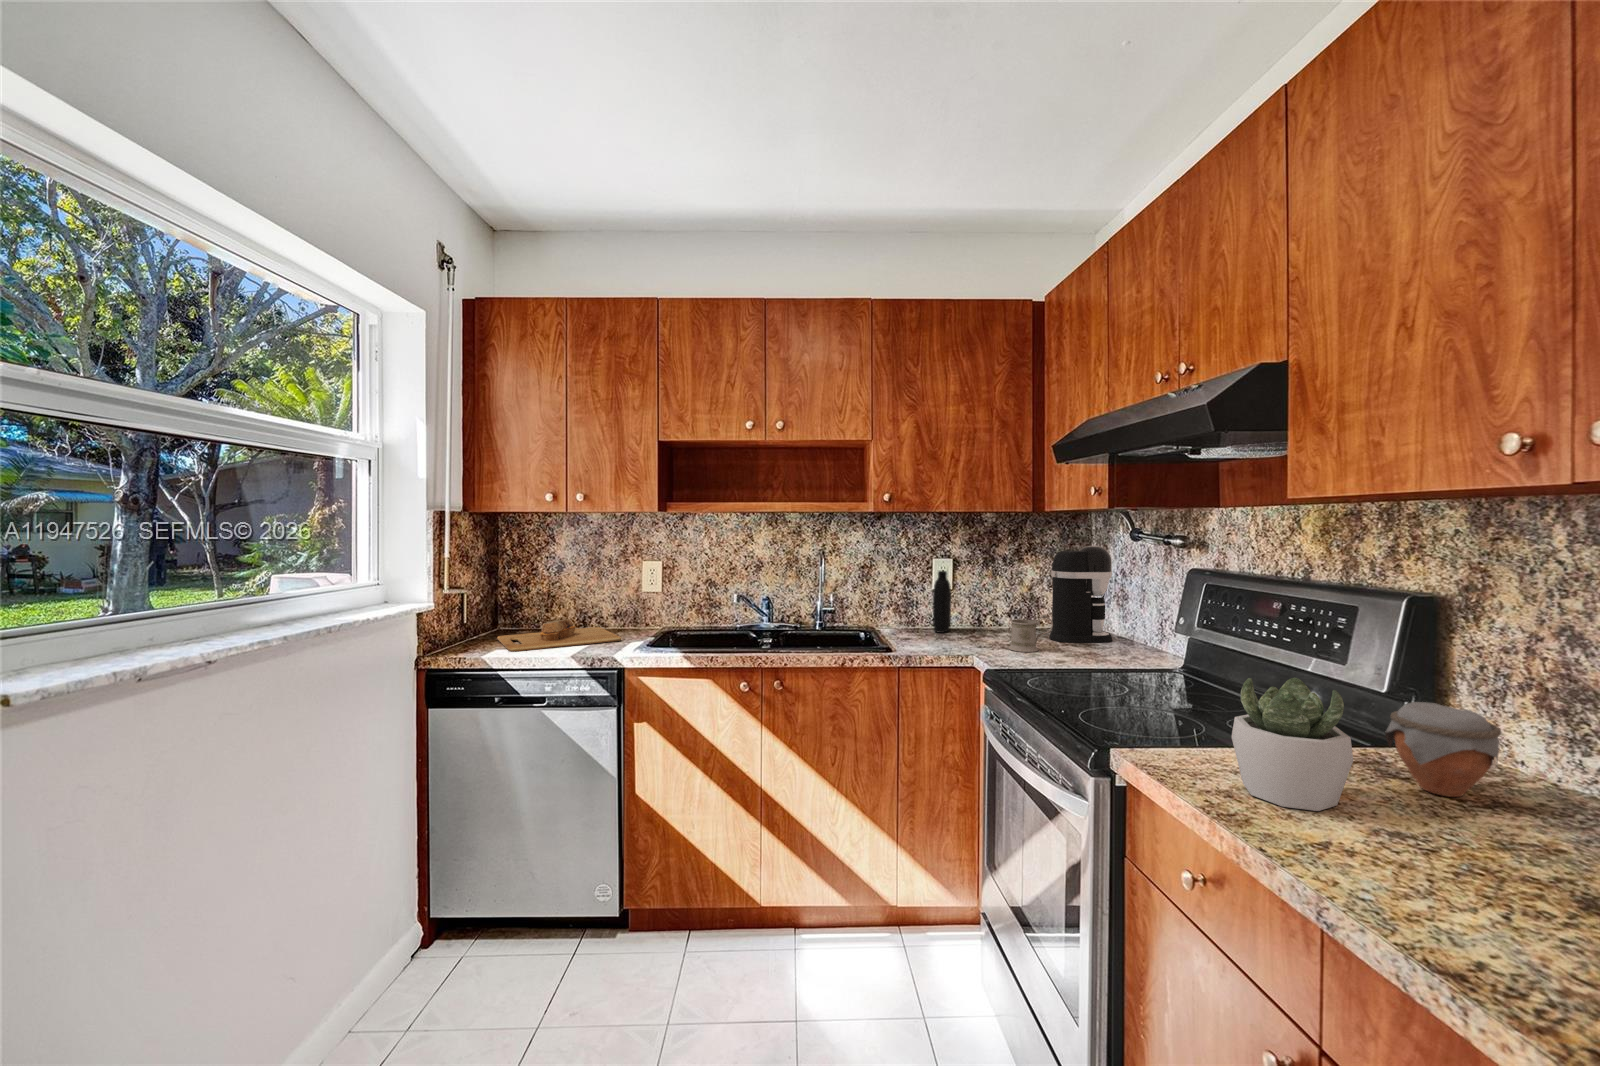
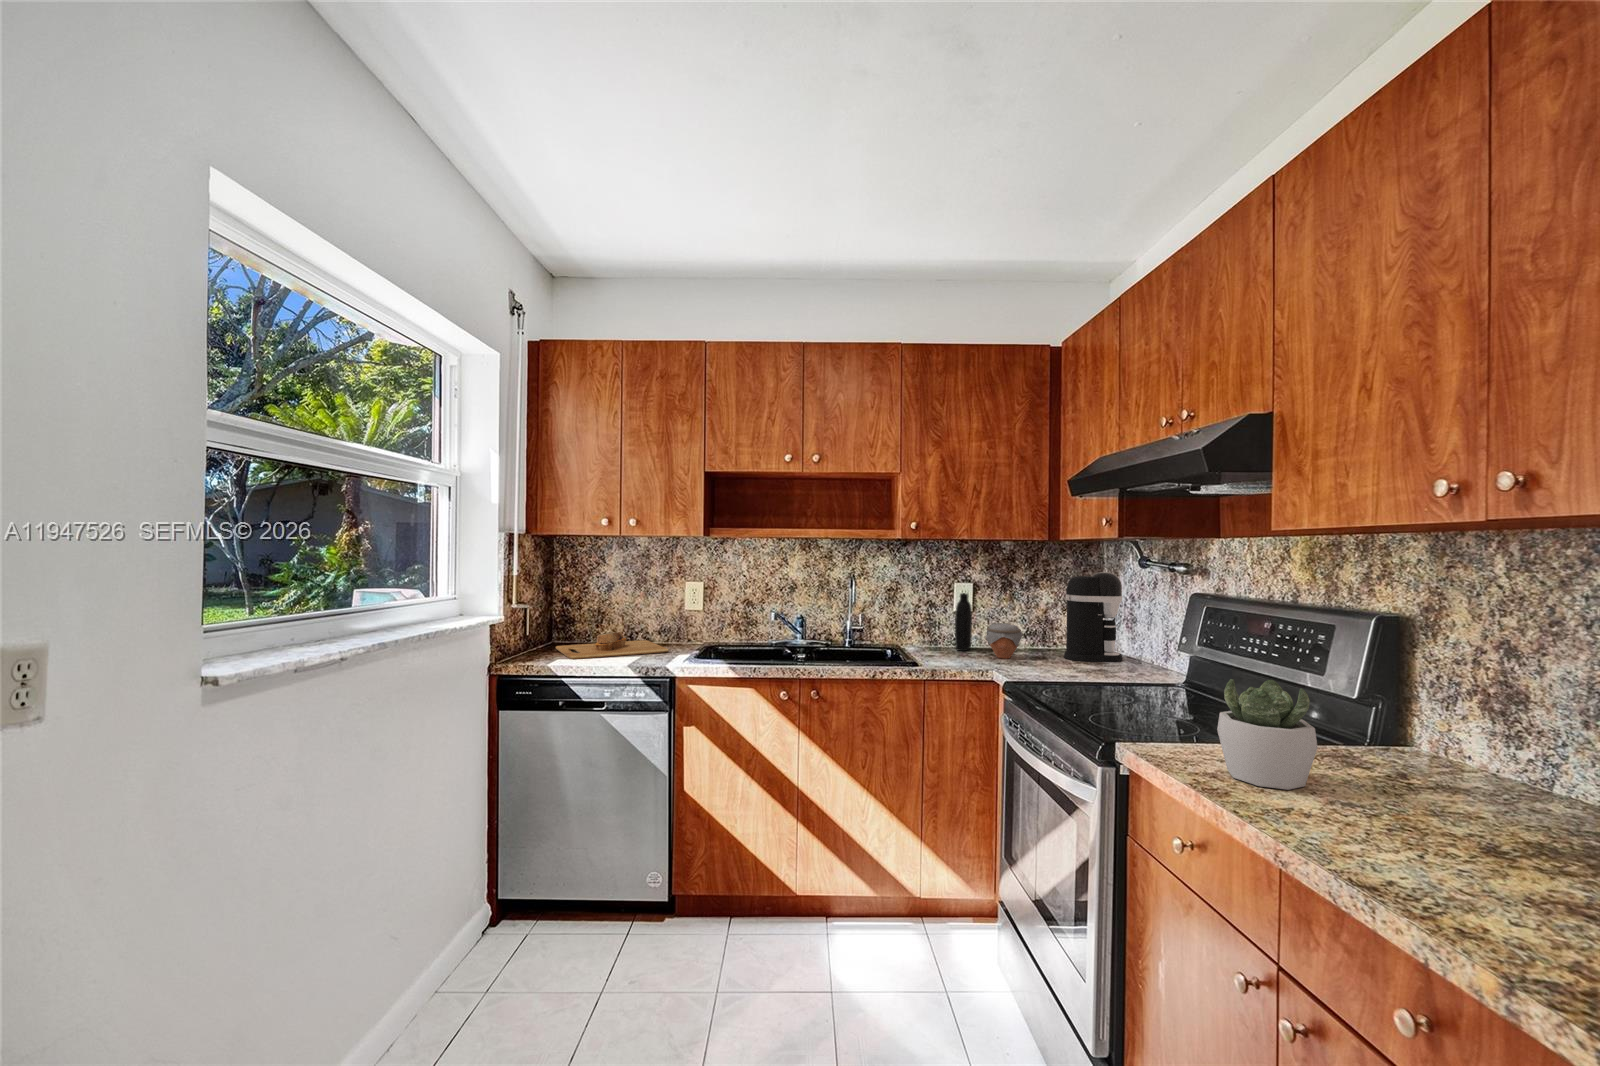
mug: present [1009,615,1053,652] -> none [1026,635,1067,668]
jar: present [1385,702,1502,797] -> present [985,623,1023,659]

